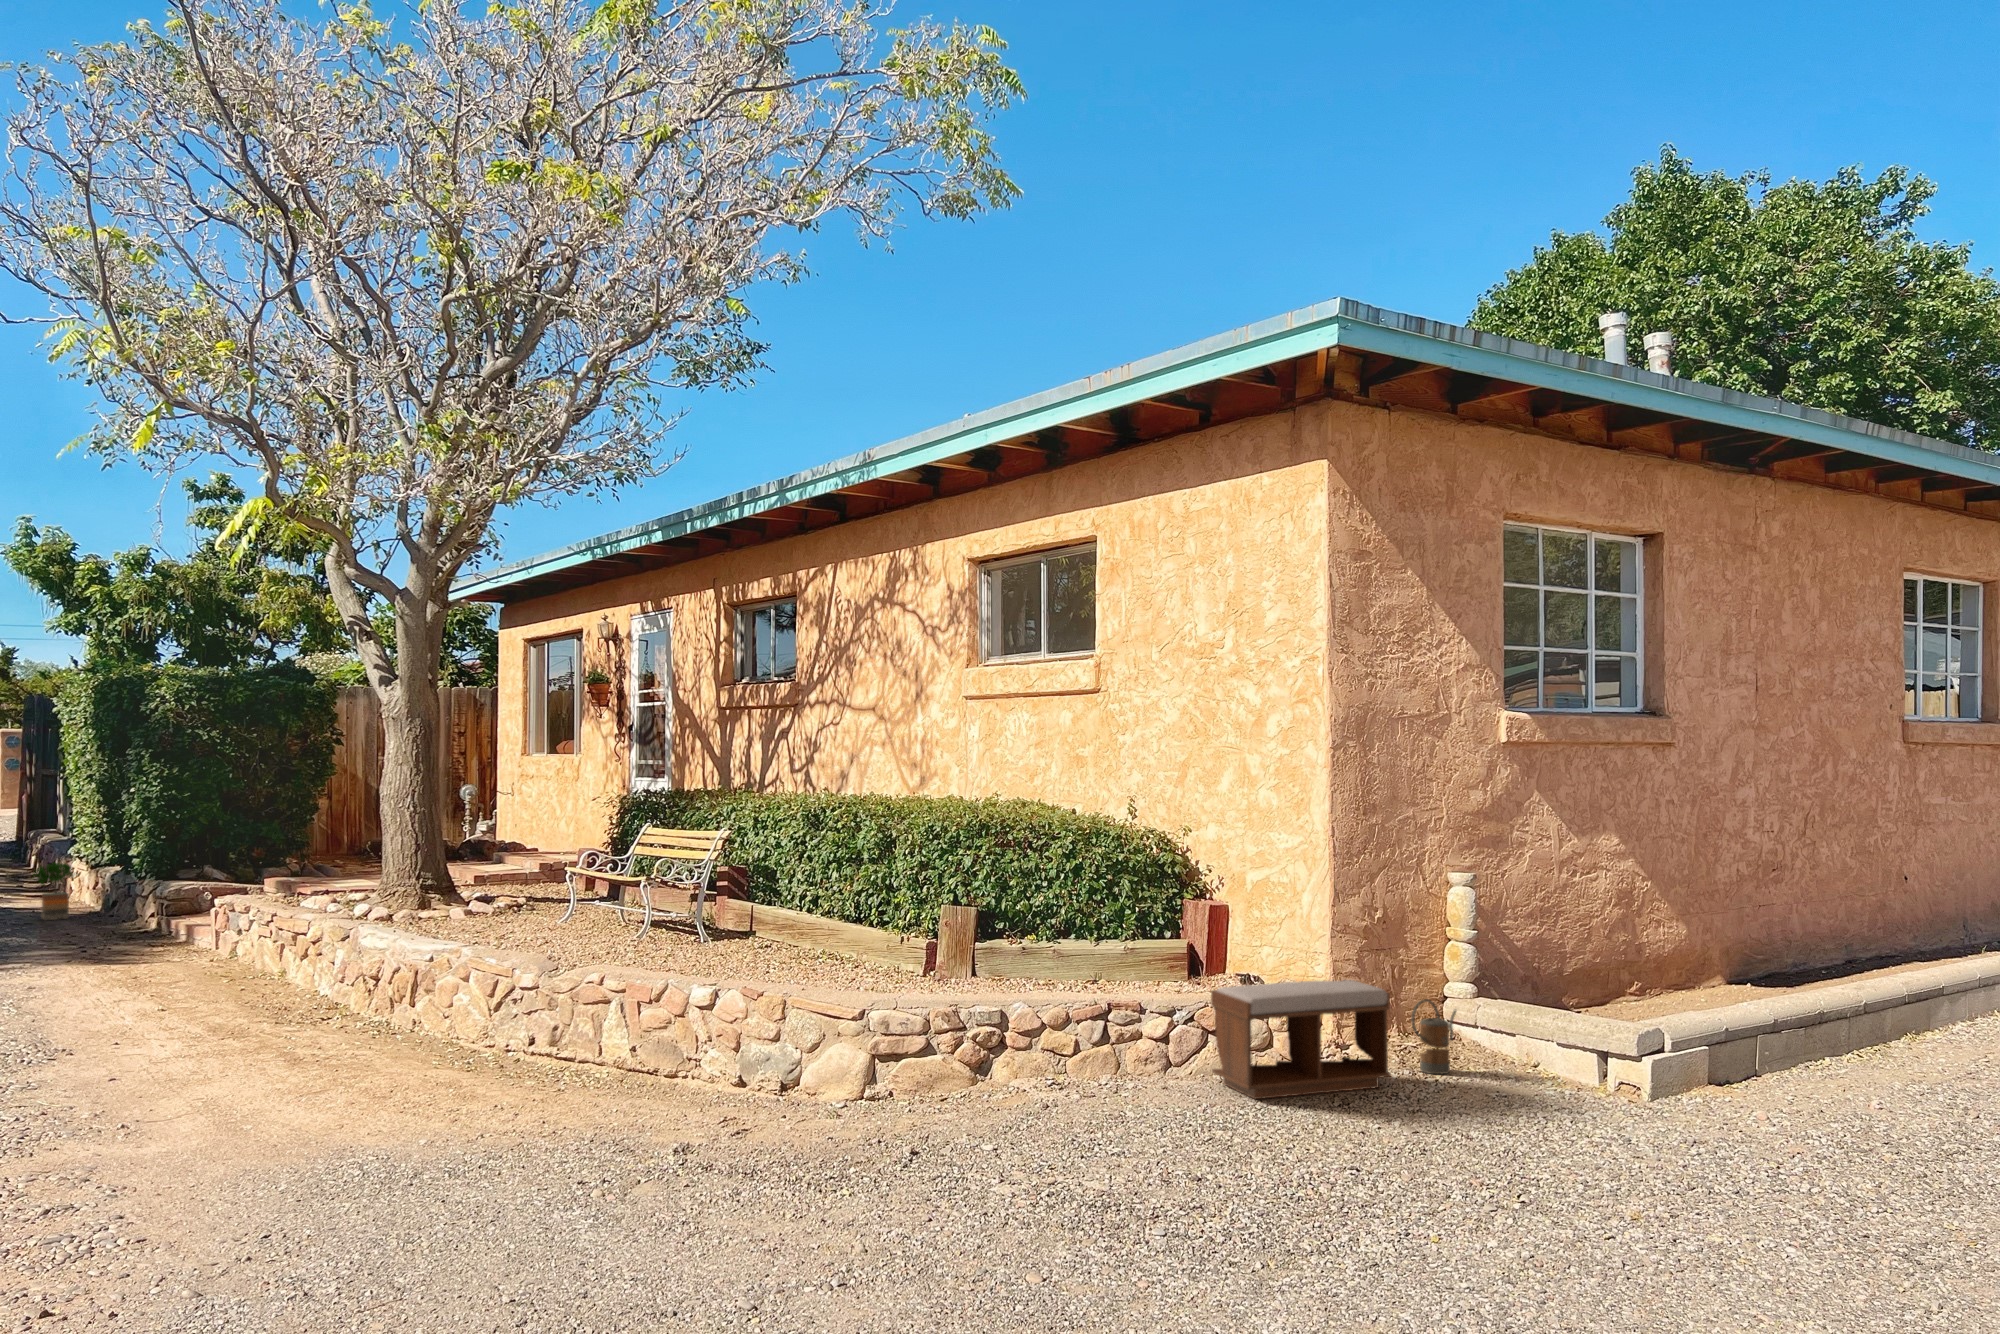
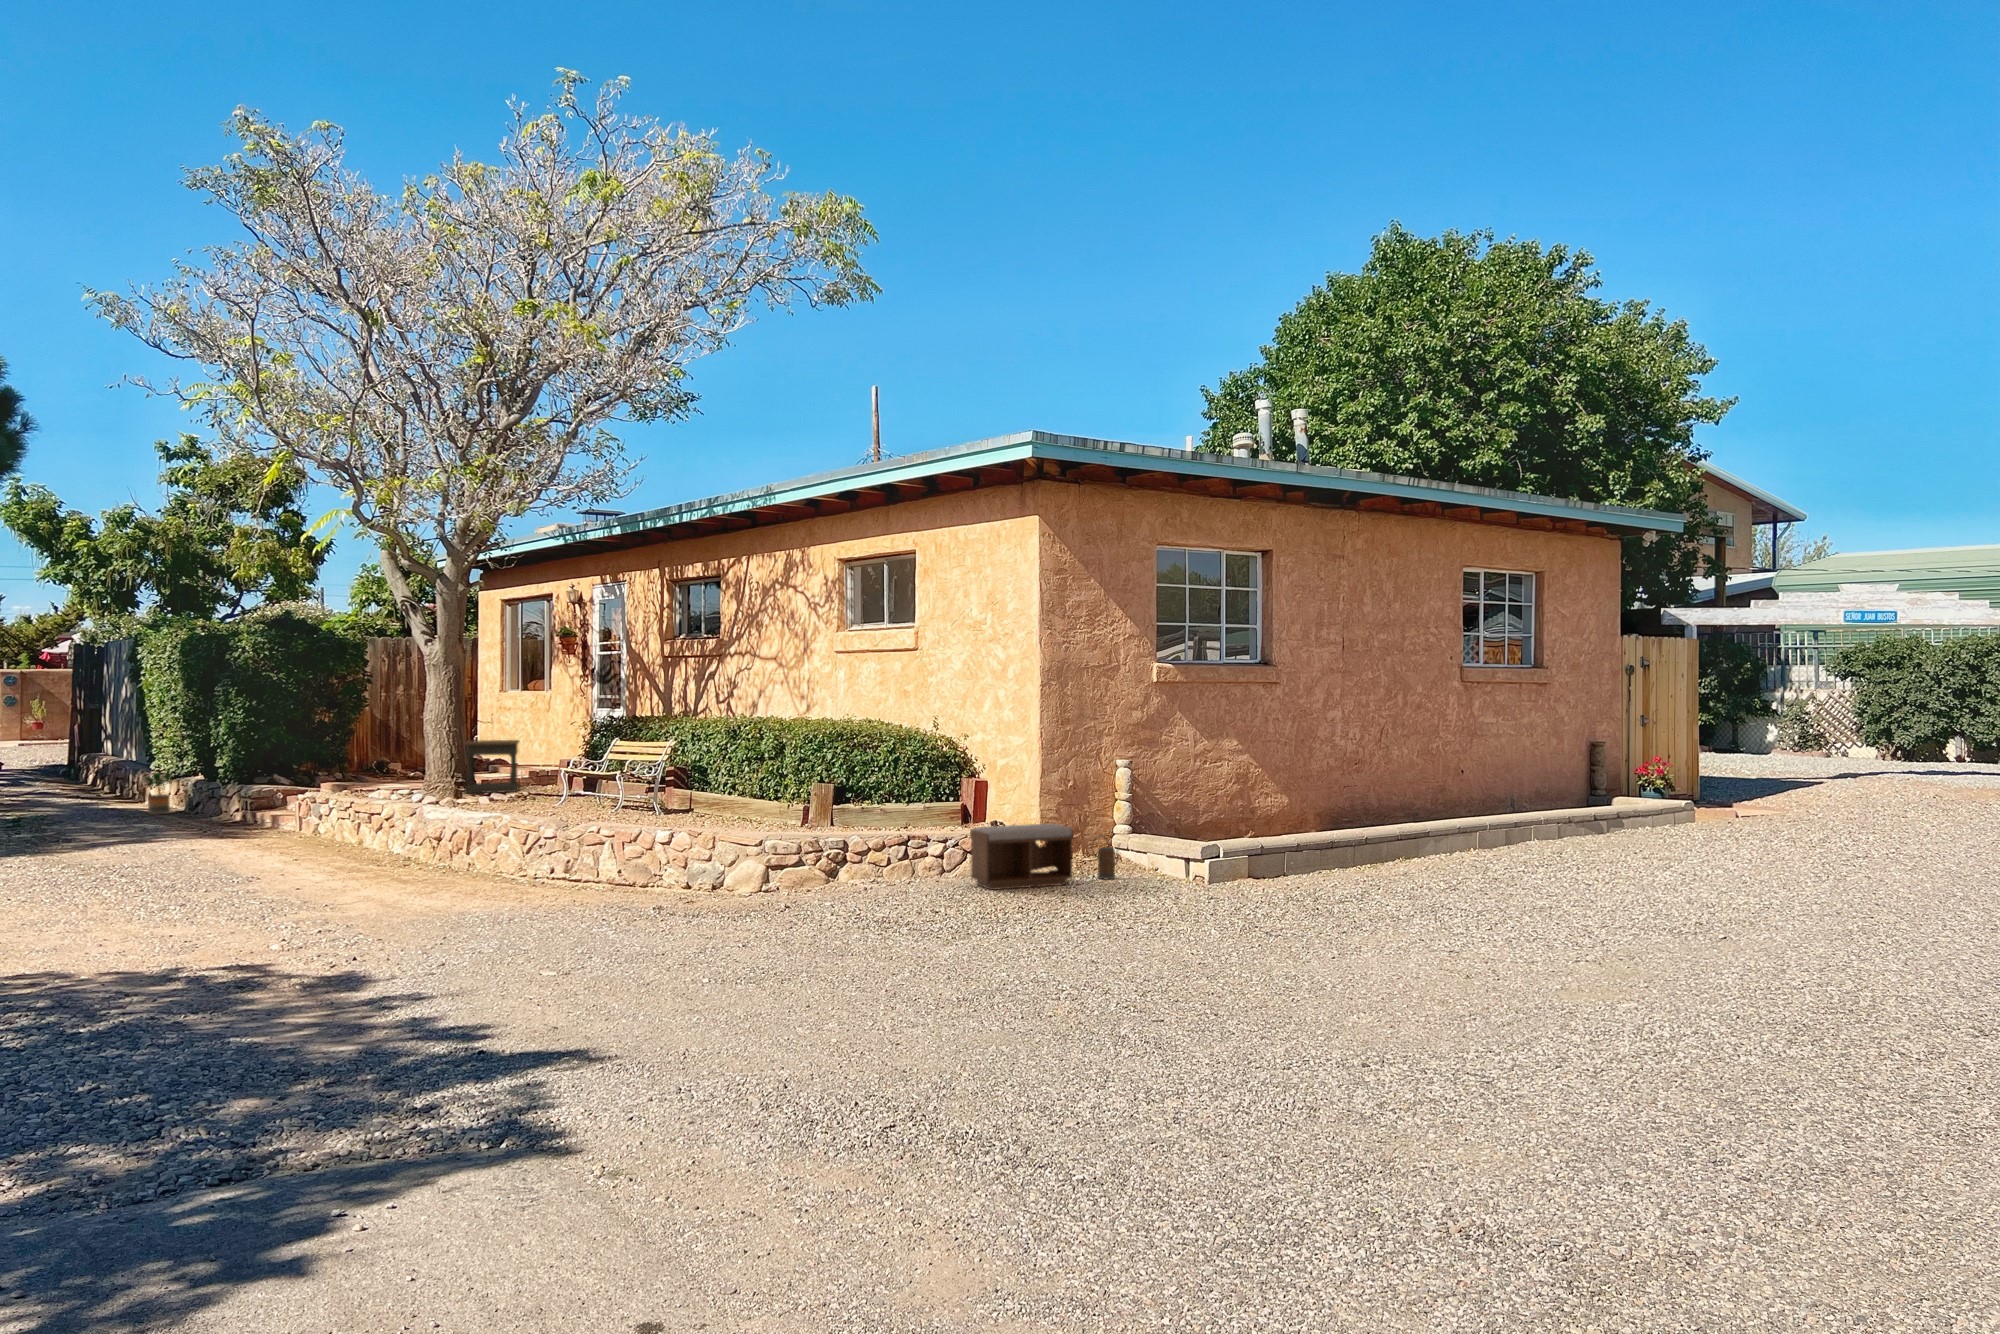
side table: none [437,824,521,900] -> present [464,740,519,793]

